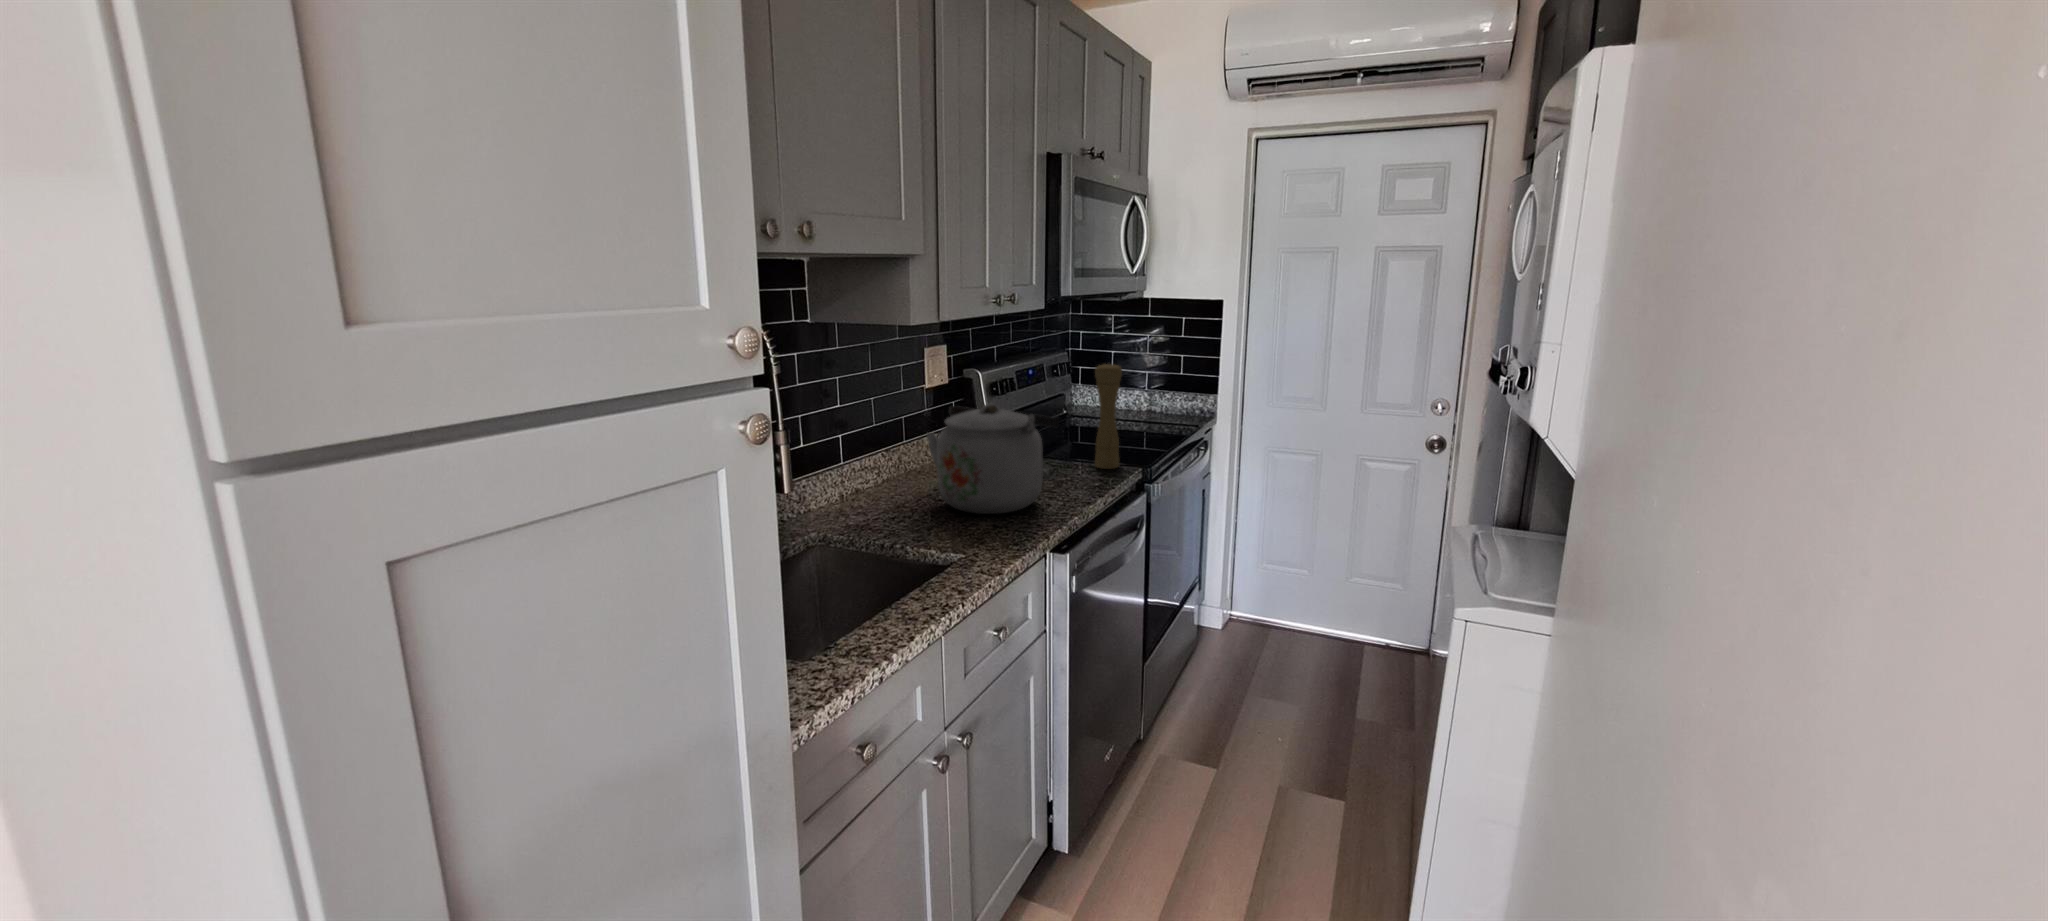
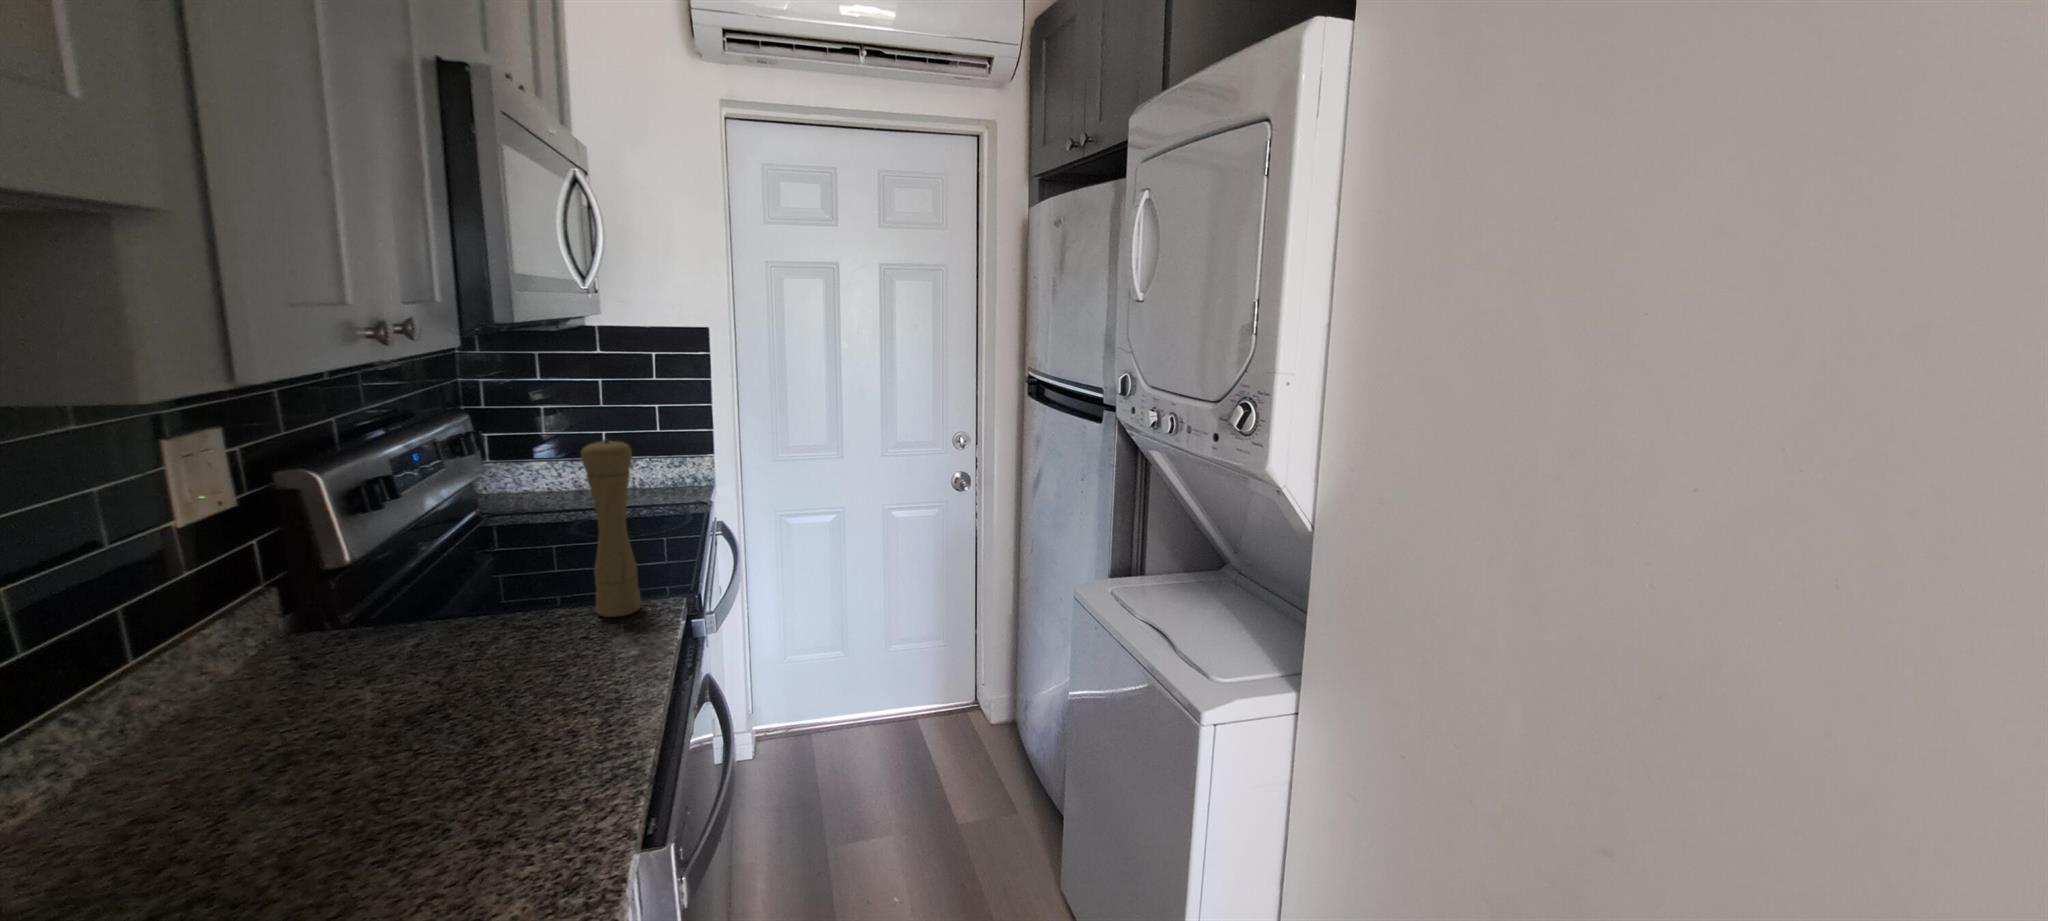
kettle: present [927,404,1059,514] -> none [206,563,558,822]

